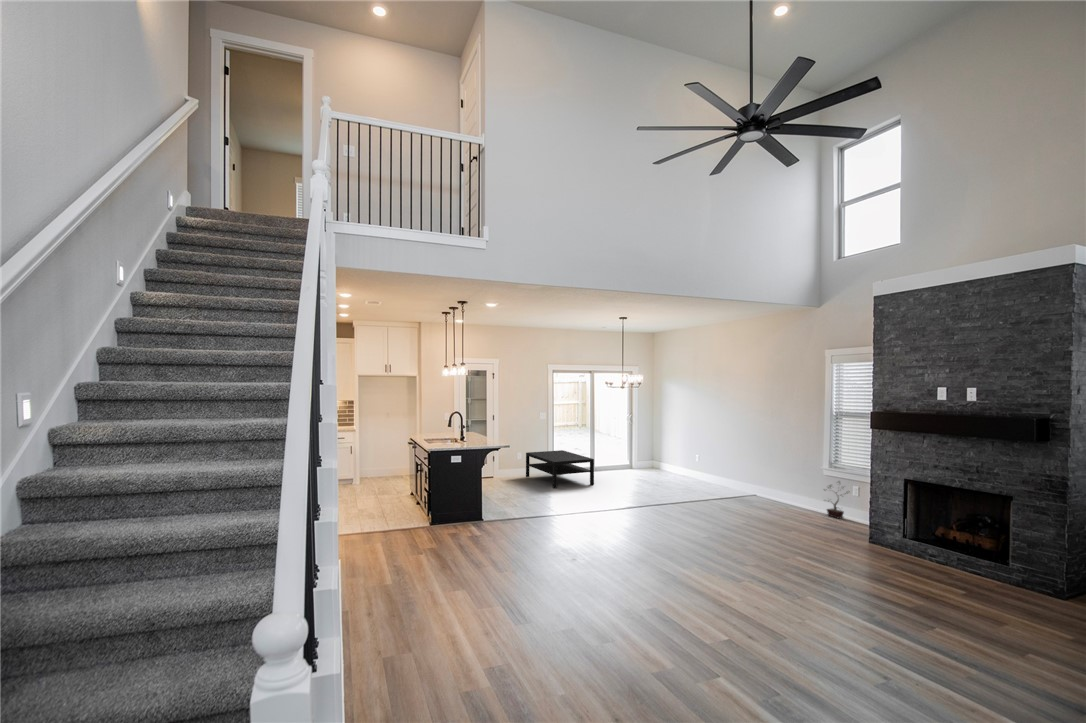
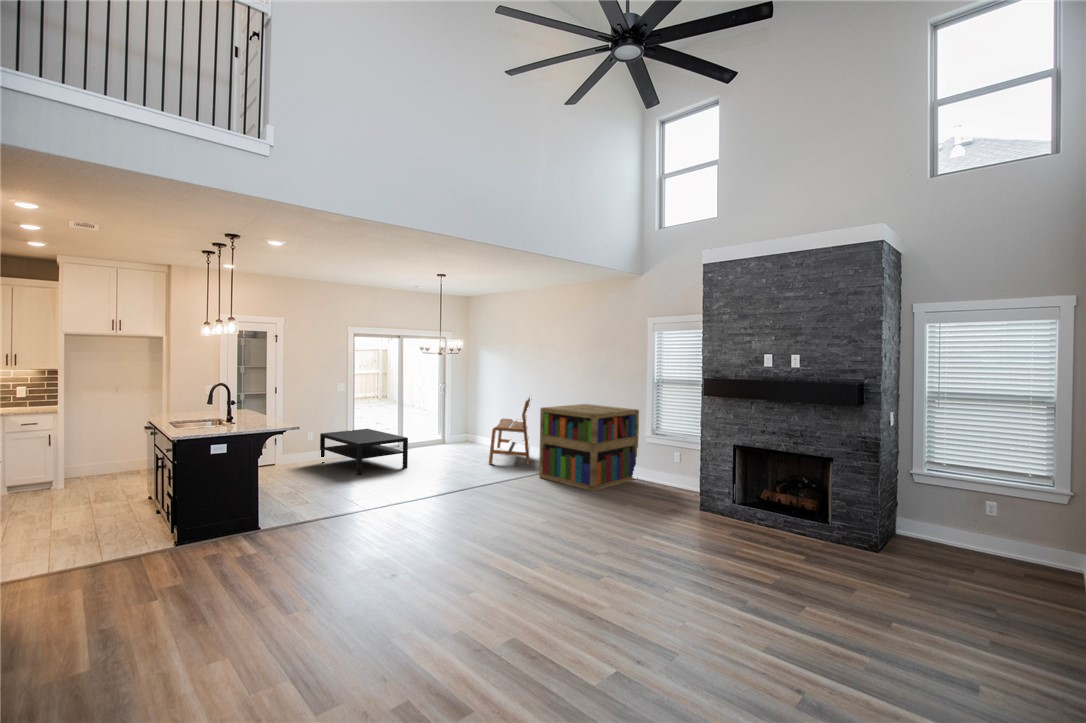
bench: none [665,425,711,489] -> present [489,397,530,464]
bookshelf: none [709,434,811,517] -> present [539,404,639,491]
potted plant: present [827,482,846,518] -> none [650,449,676,487]

